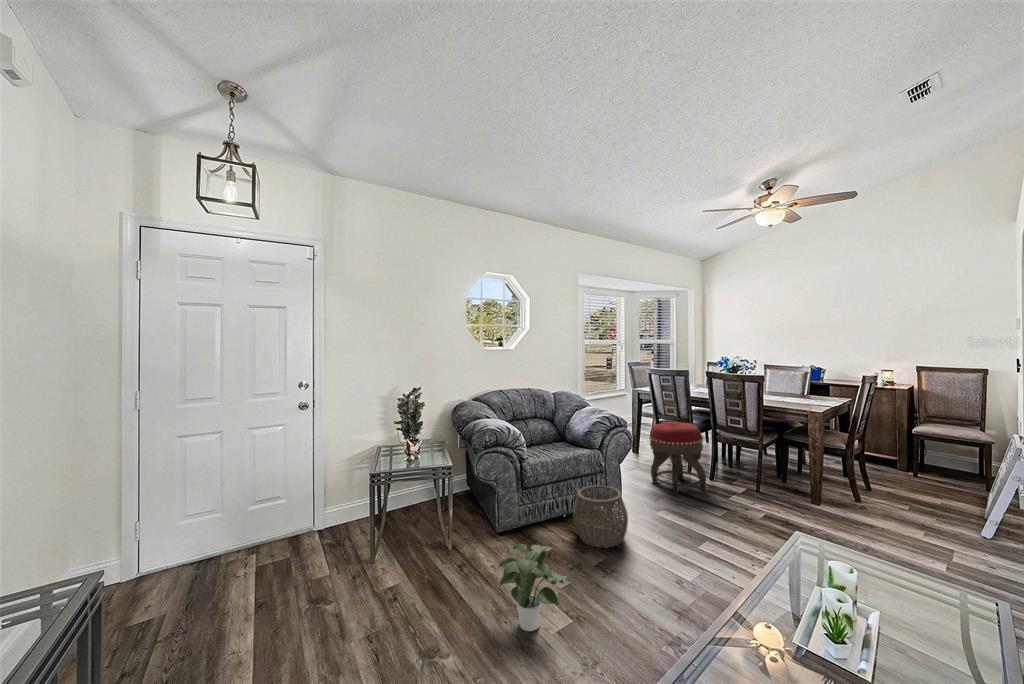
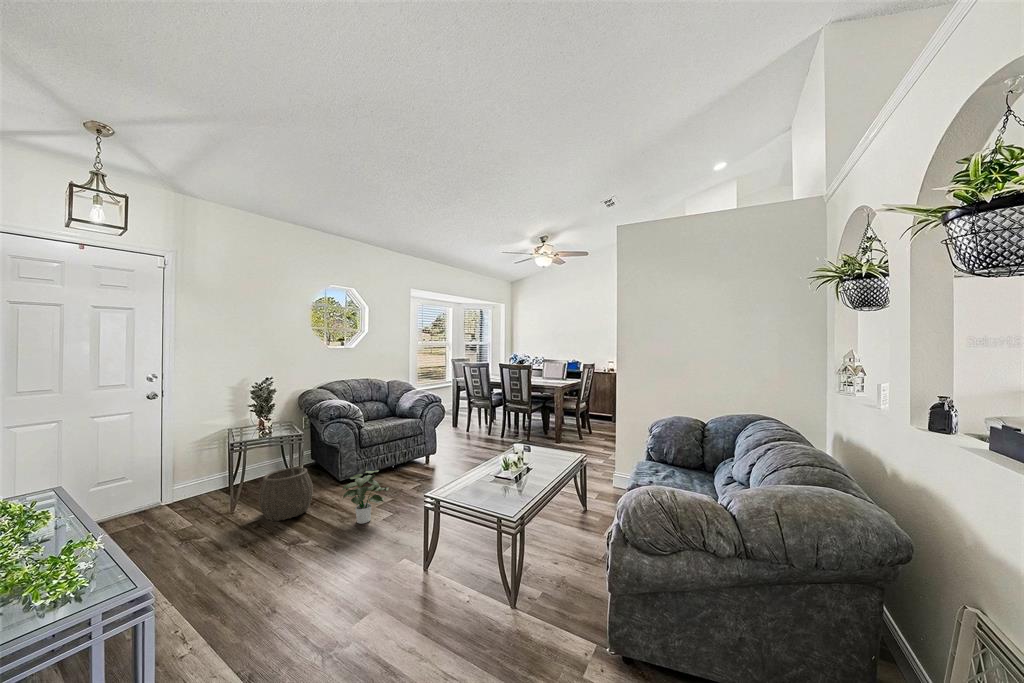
footstool: present [649,422,706,495] -> none [459,399,496,448]
woven basket: present [574,485,628,548] -> present [259,467,313,521]

